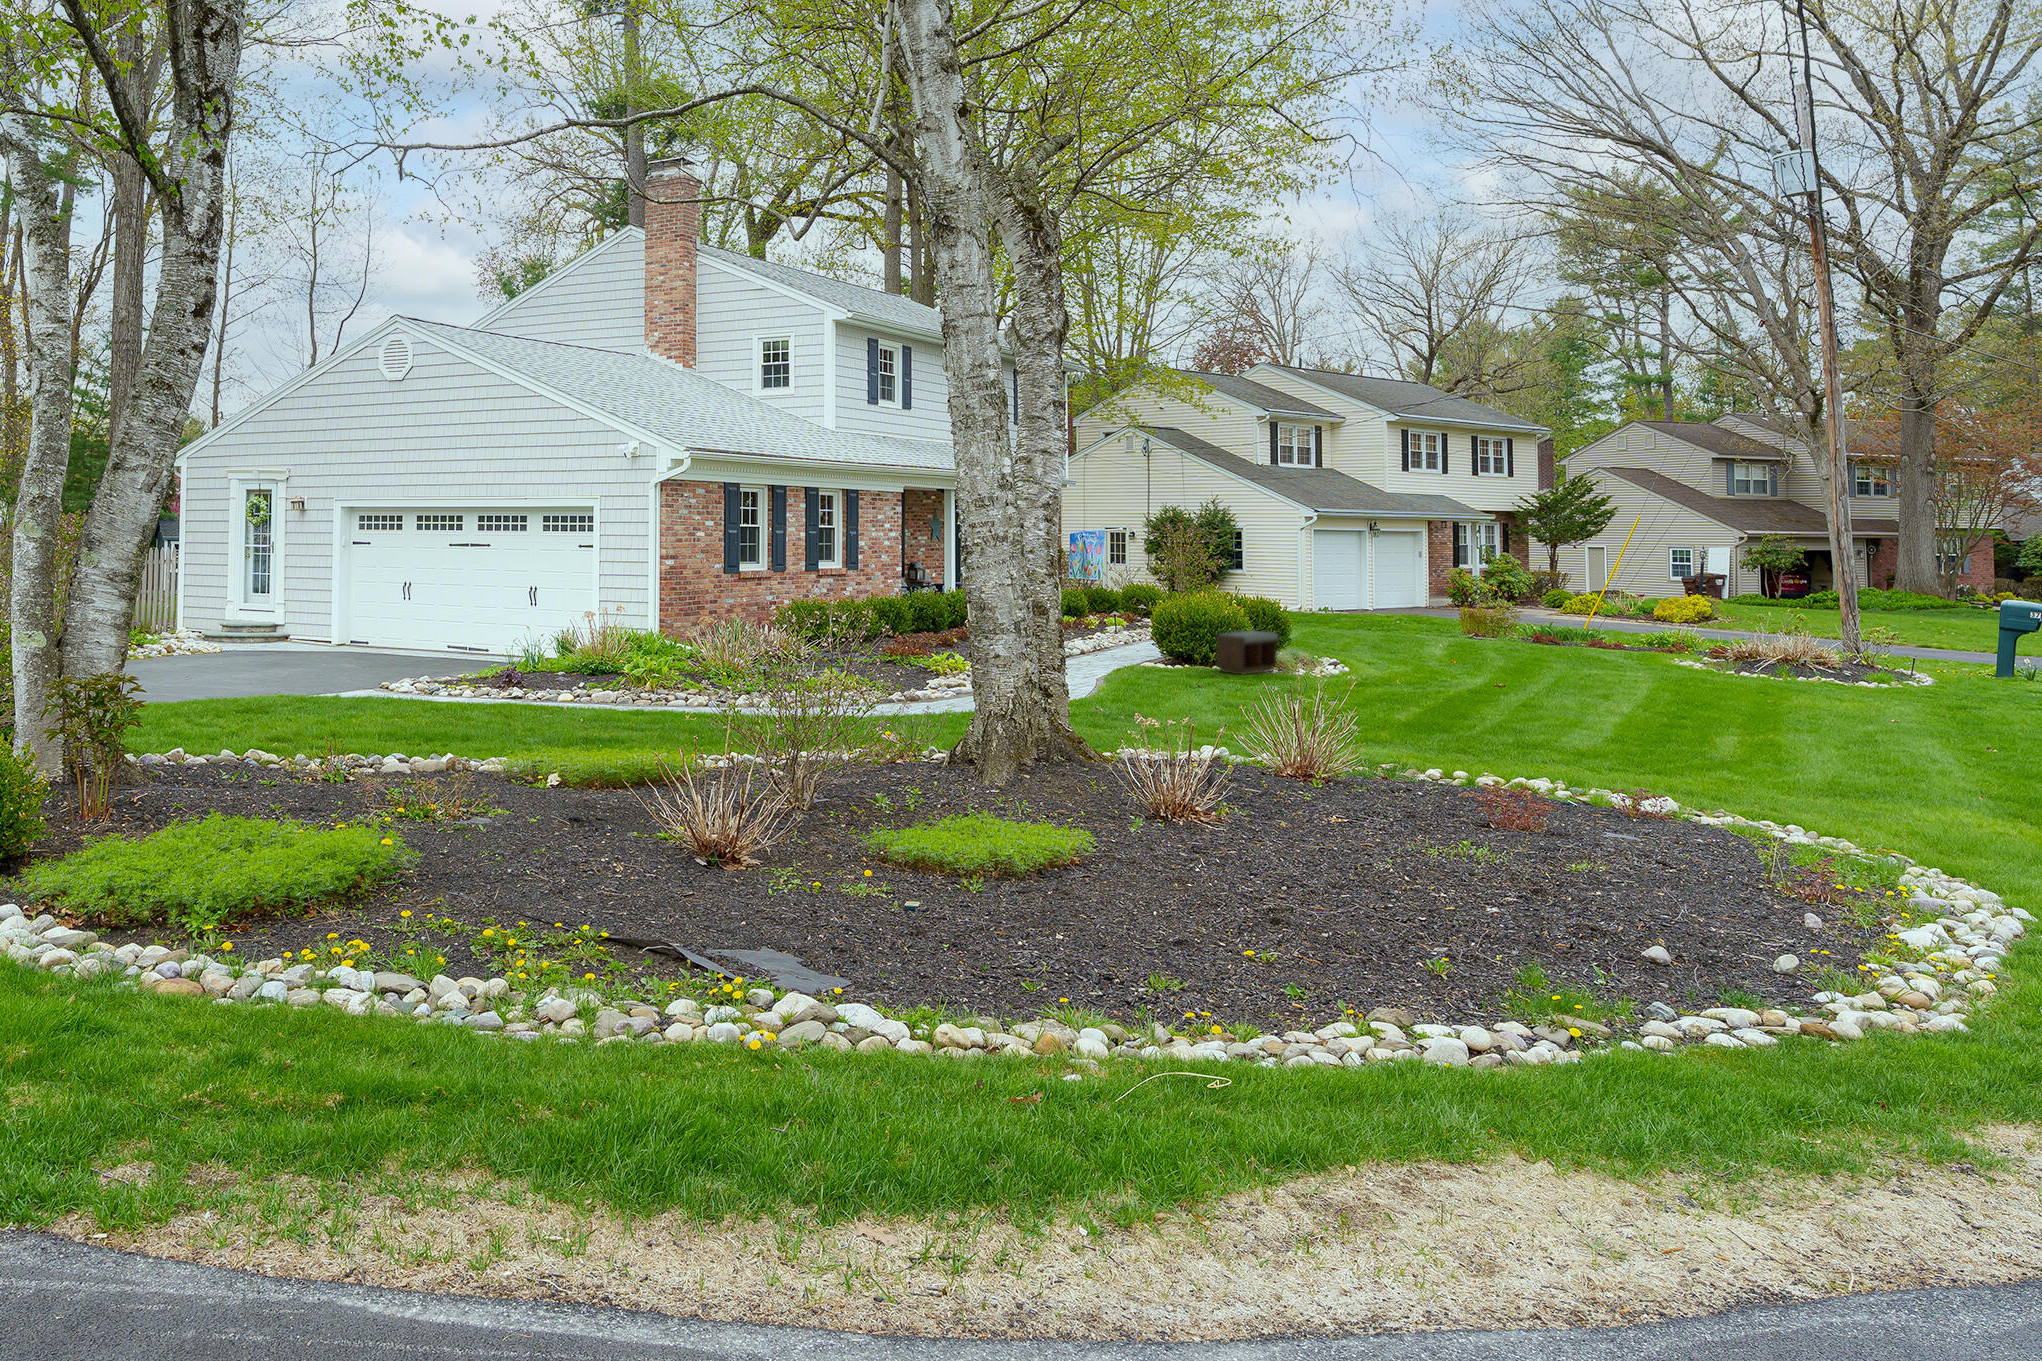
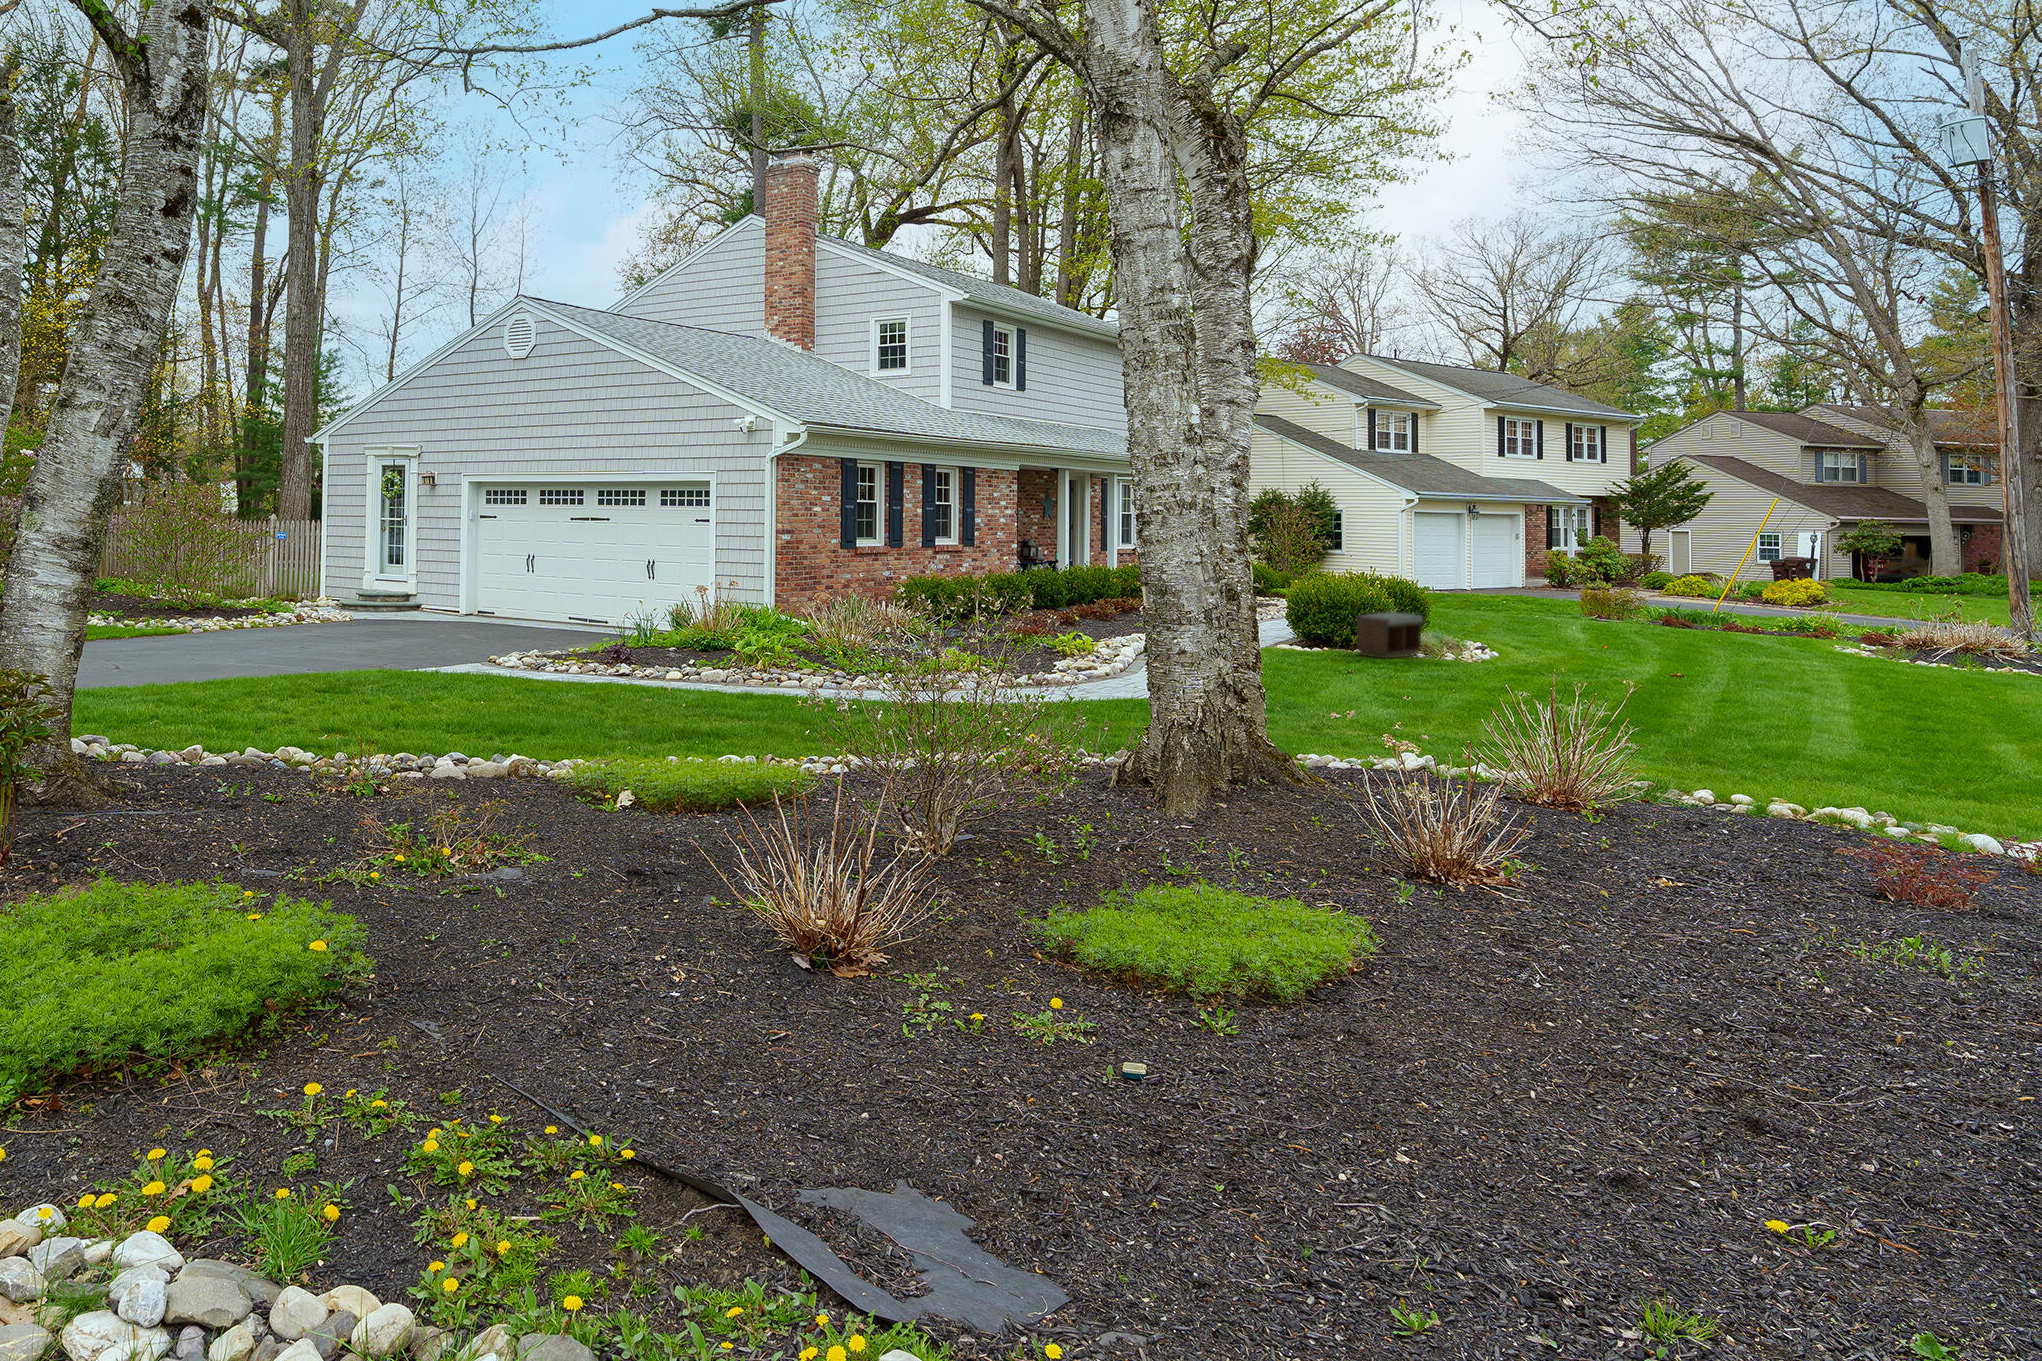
lounge chair: none [1777,558,1815,593] -> present [1878,543,1918,577]

